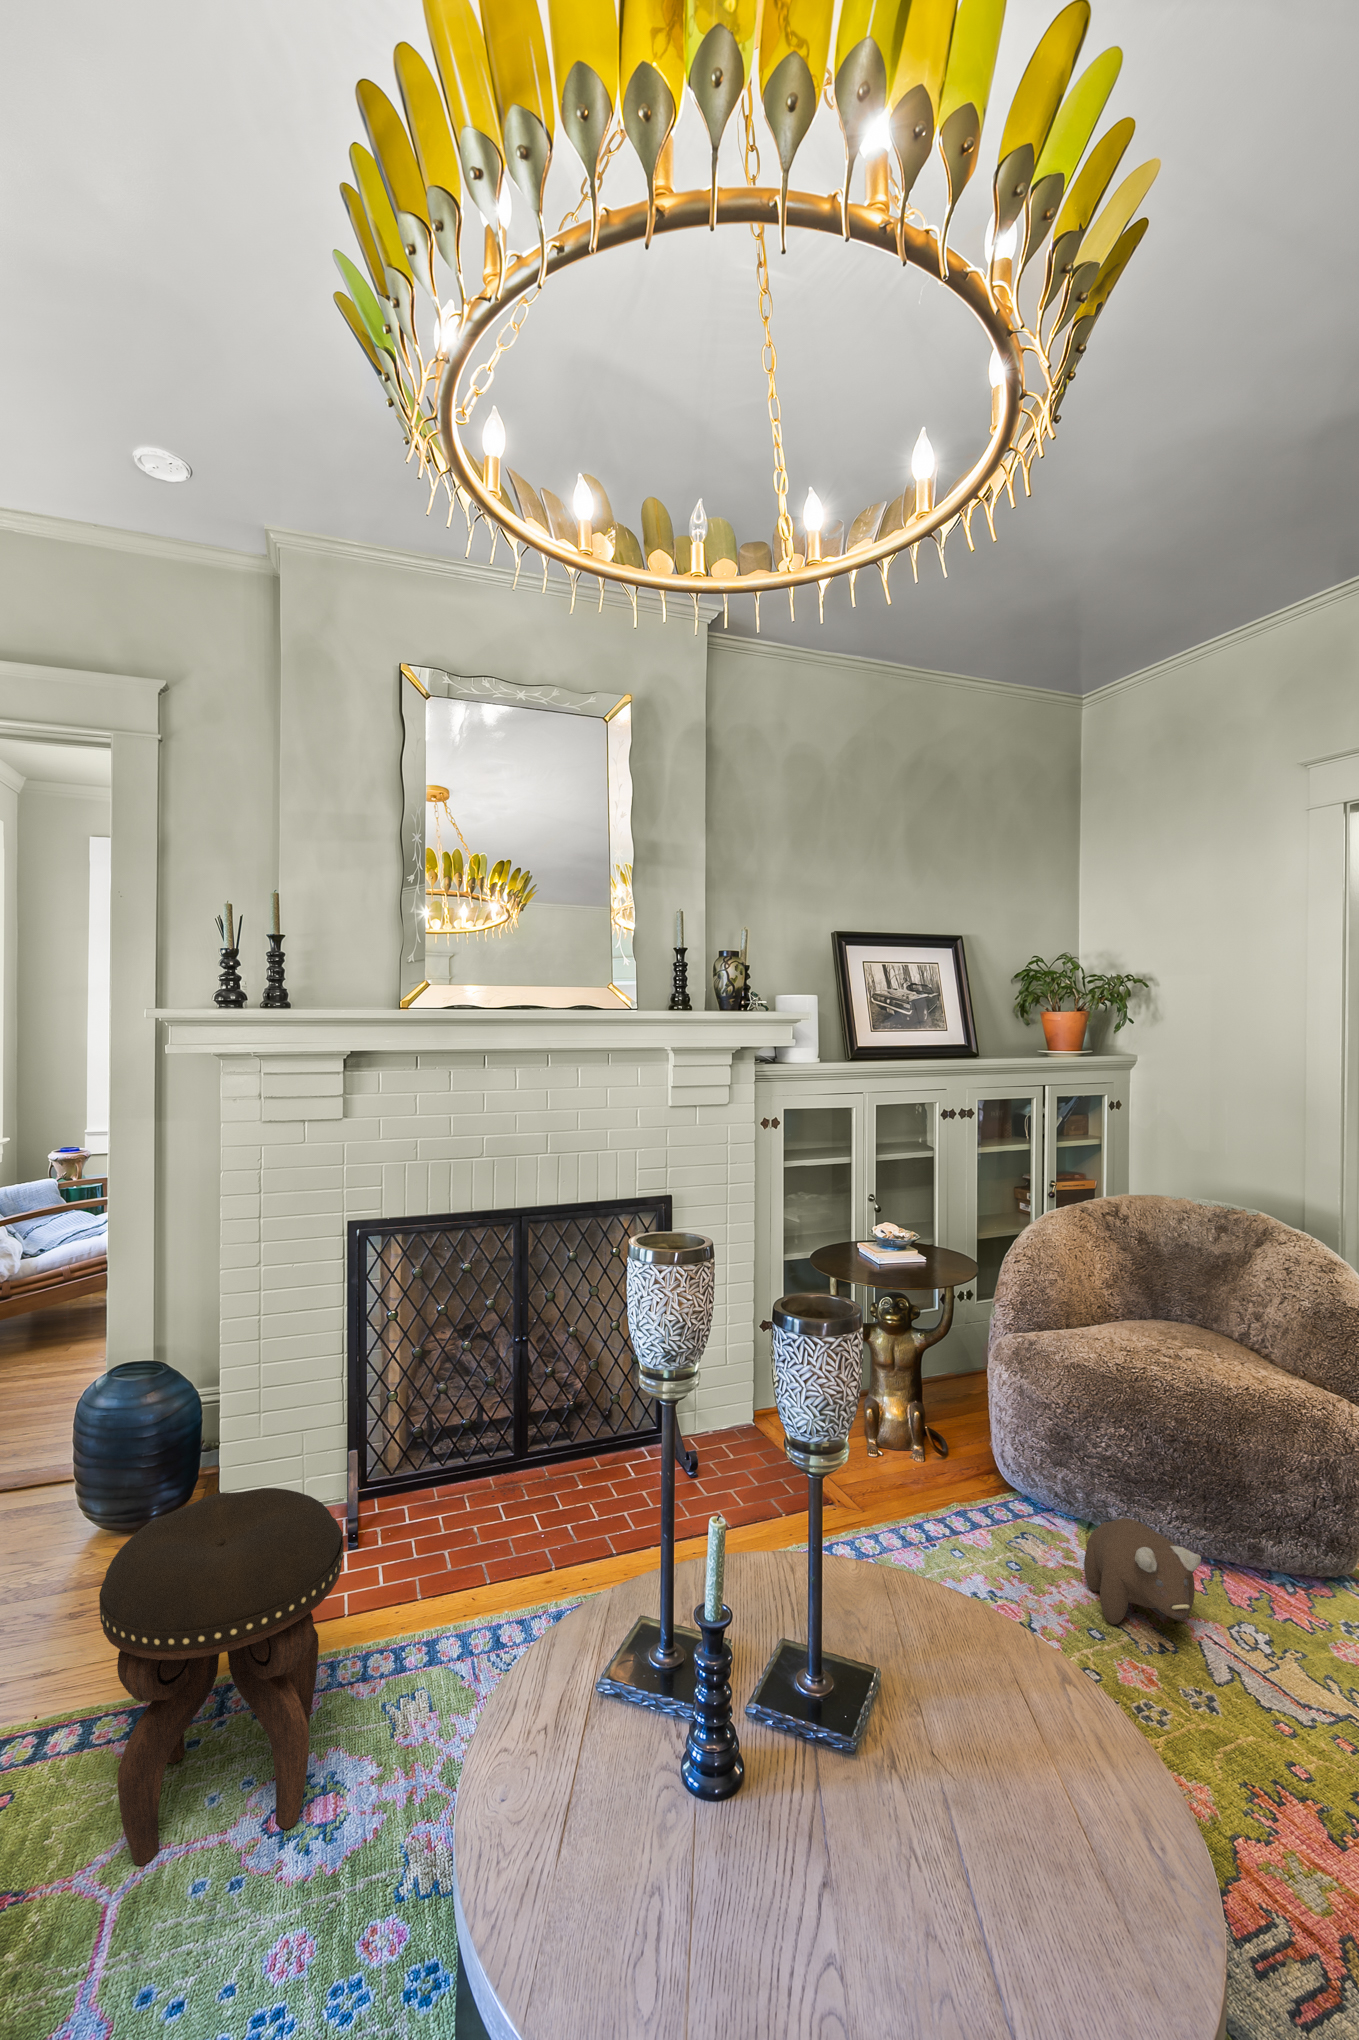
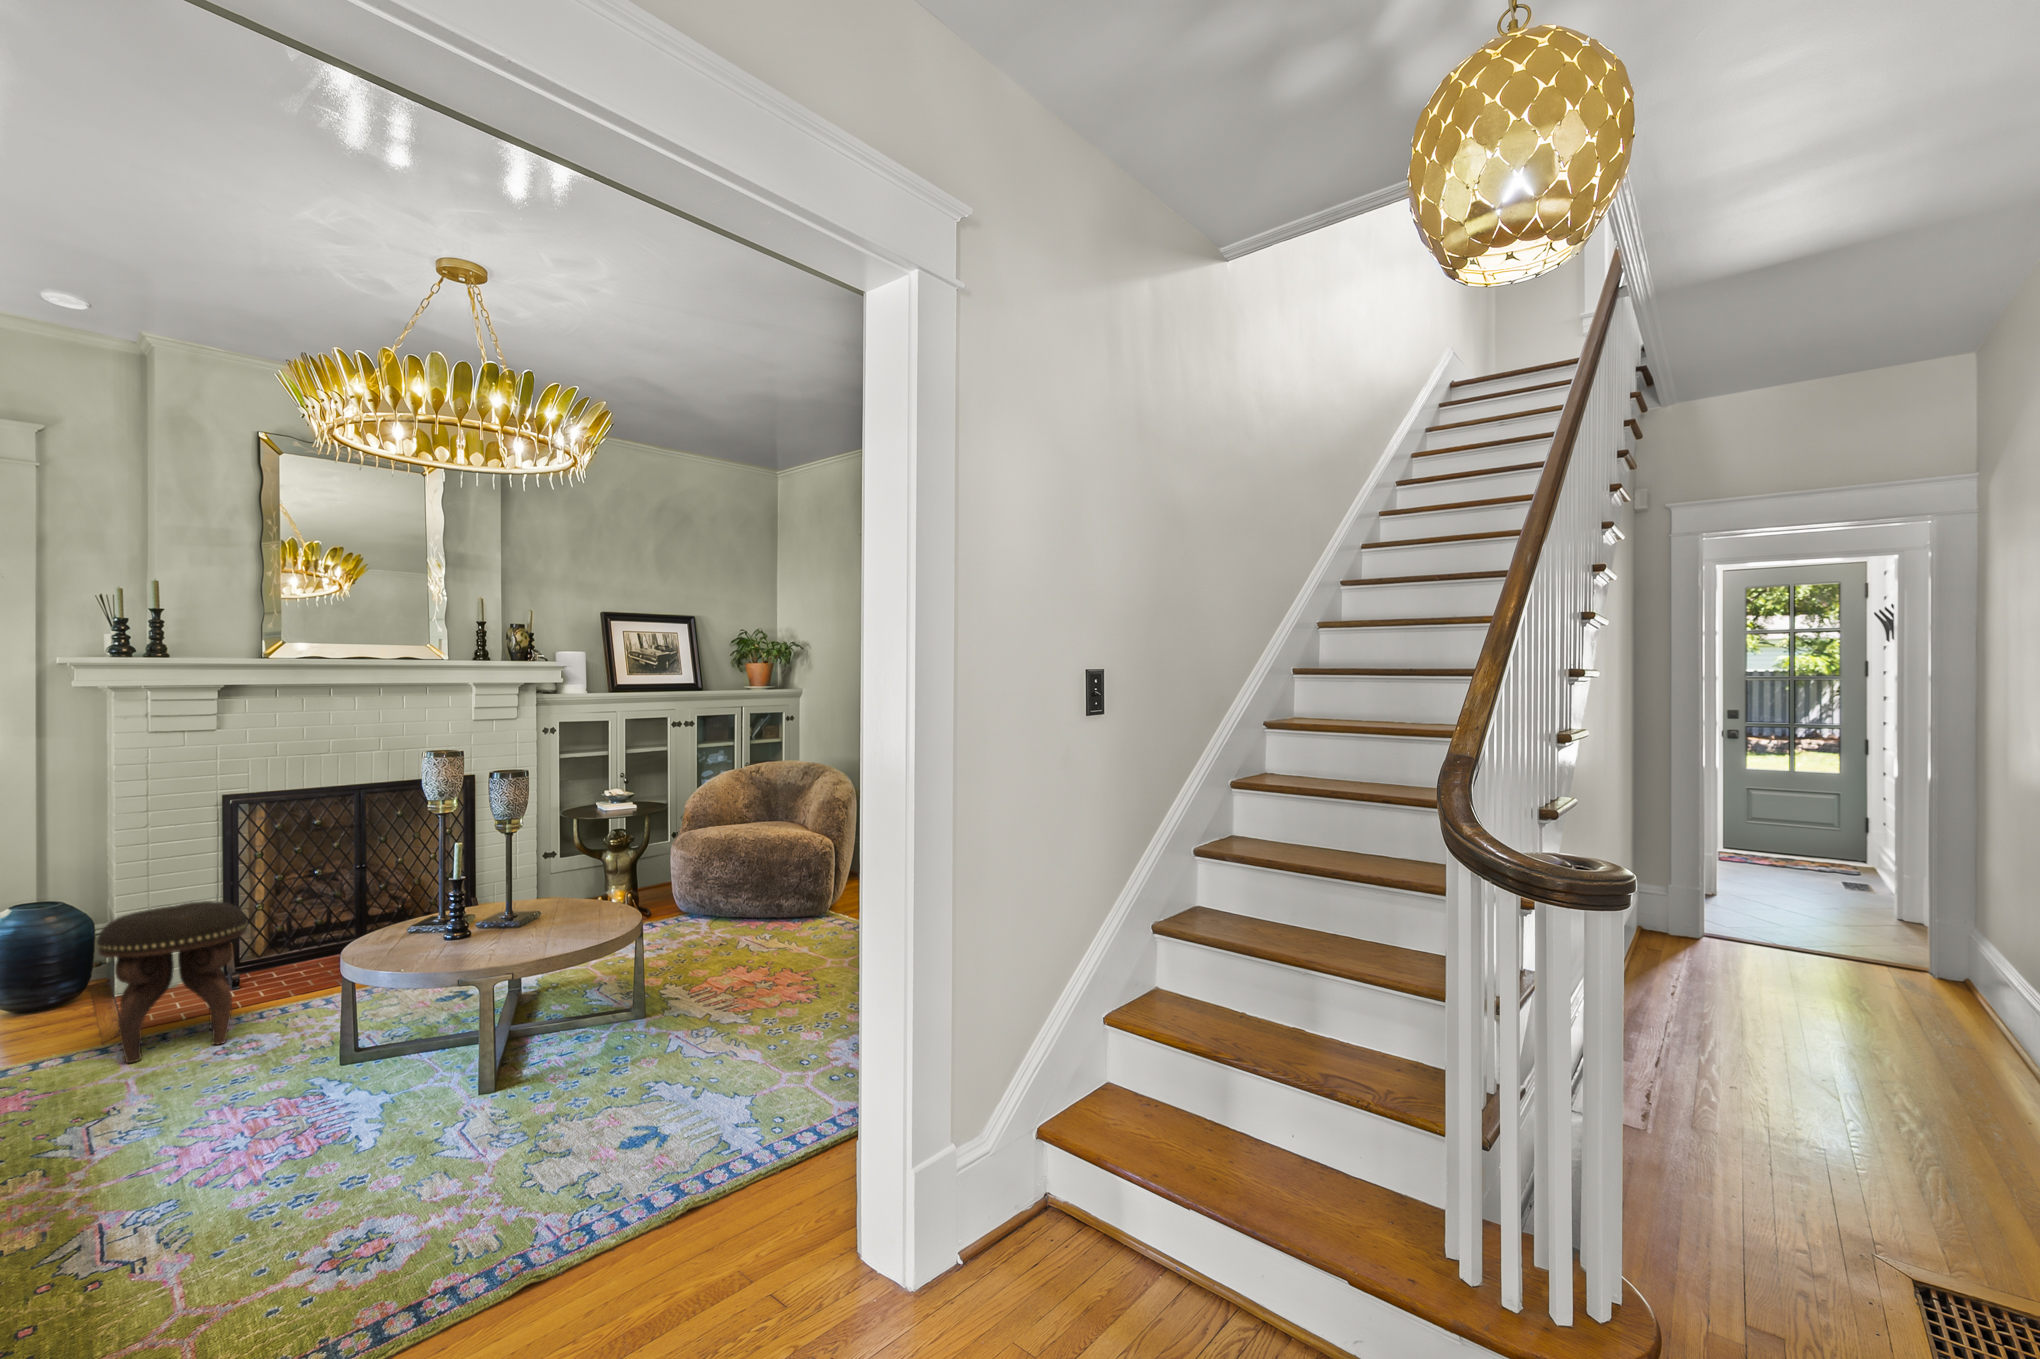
plush toy: present [1084,1518,1201,1624] -> none [691,896,736,941]

